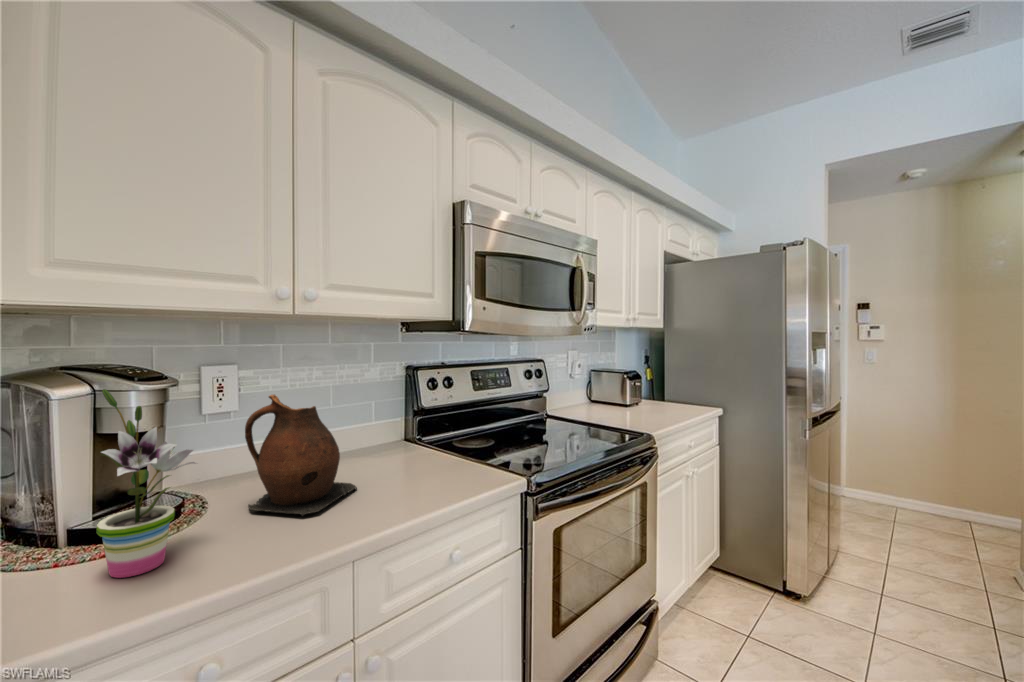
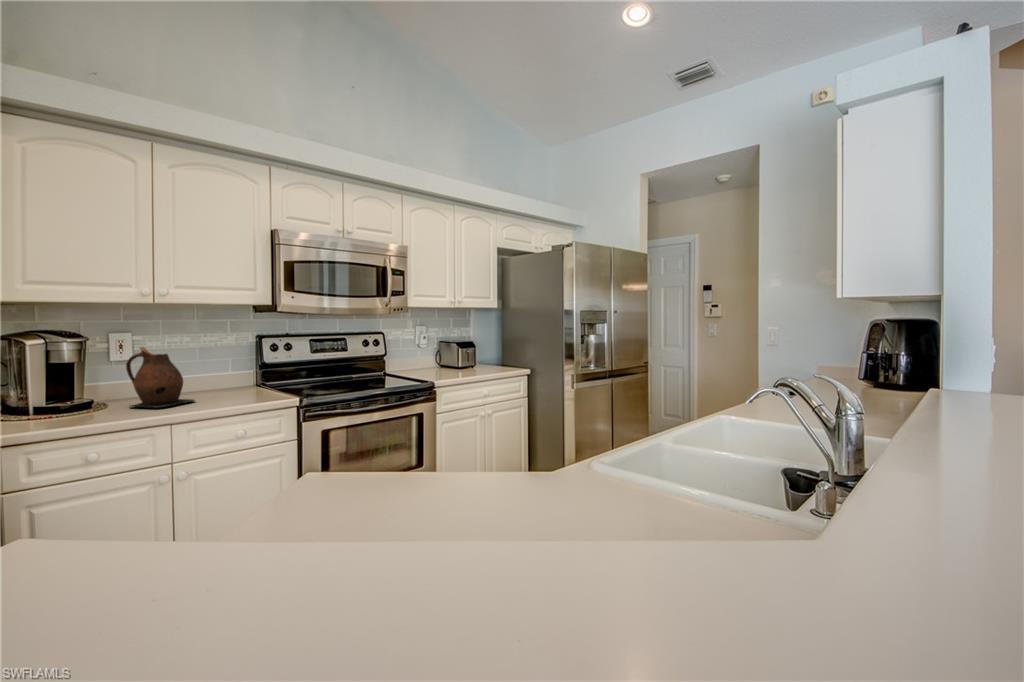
potted plant: present [97,389,195,578] -> none [50,339,97,421]

